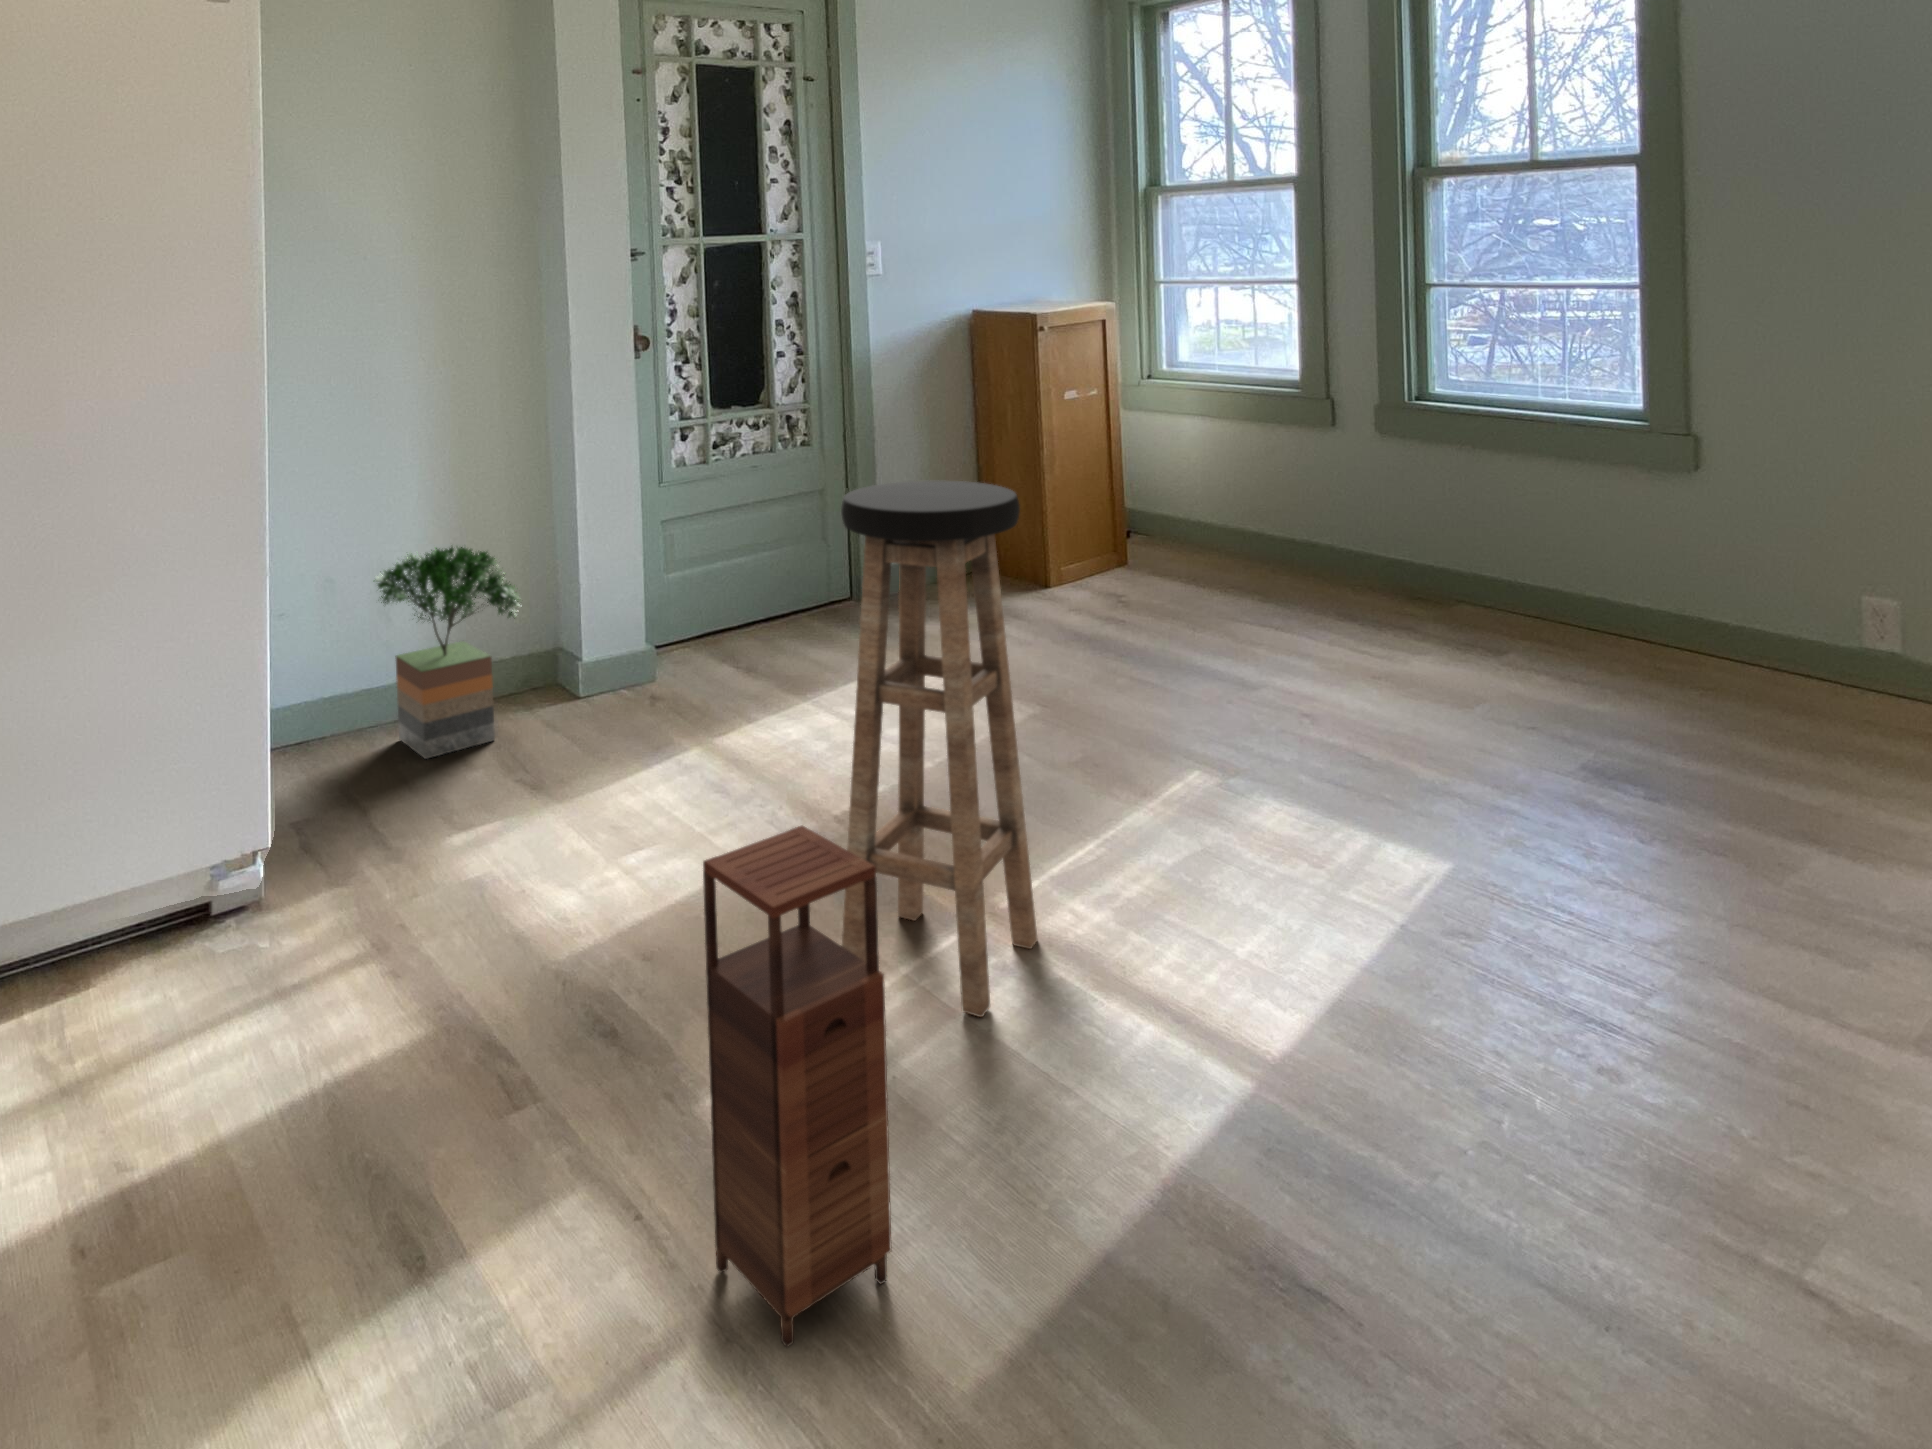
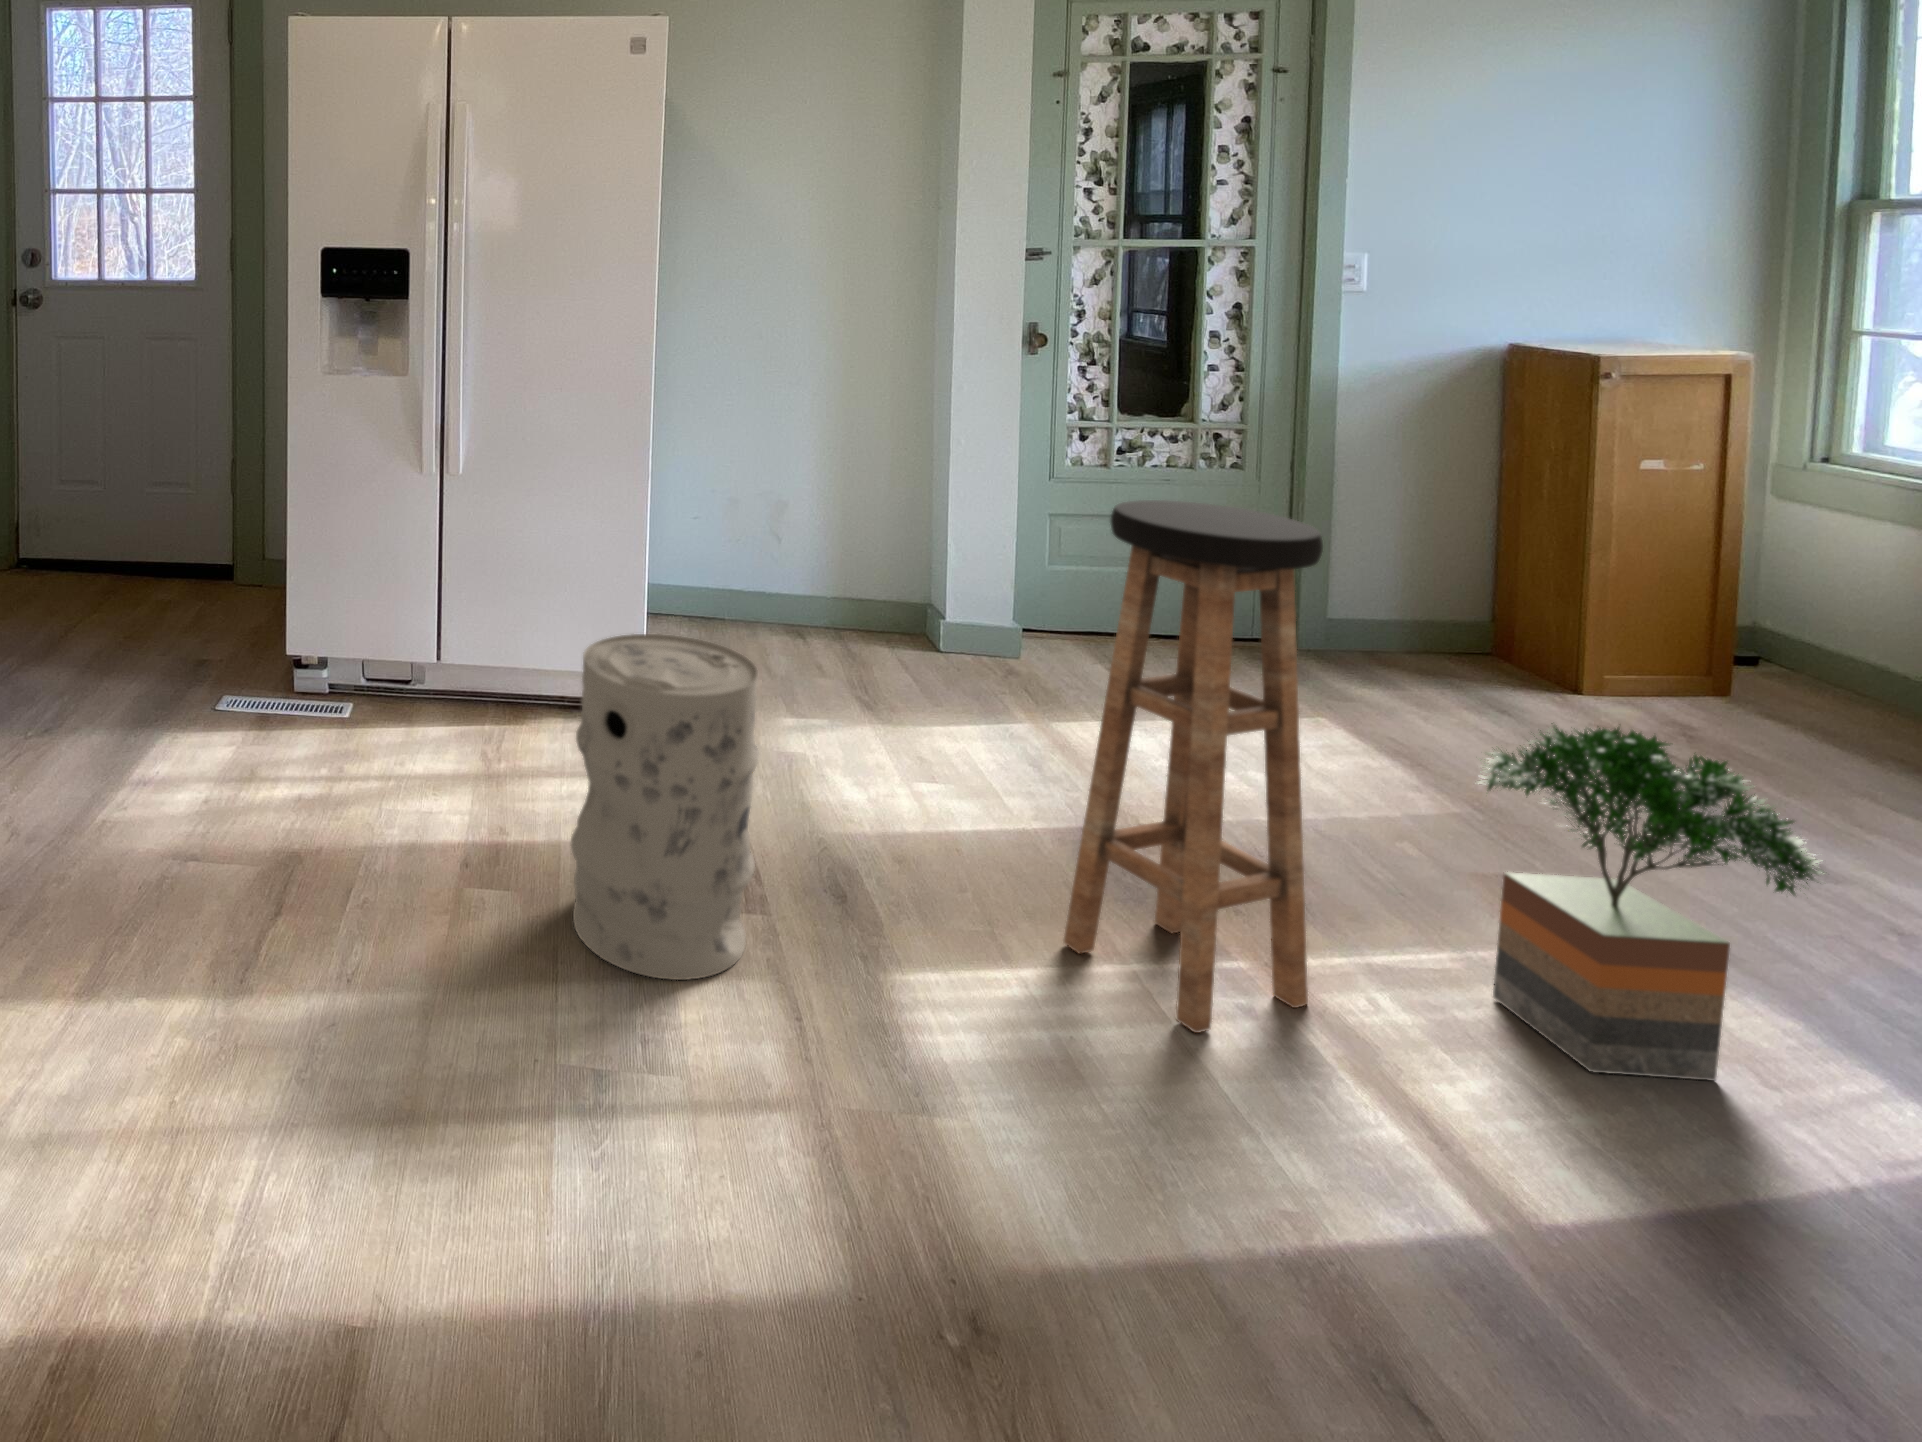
potted tree: present [374,547,519,759] -> present [1478,725,1824,1081]
trash can: none [264,777,536,1294] -> present [571,634,759,980]
storage cabinet: present [703,826,892,1347] -> none [845,752,1003,1154]

